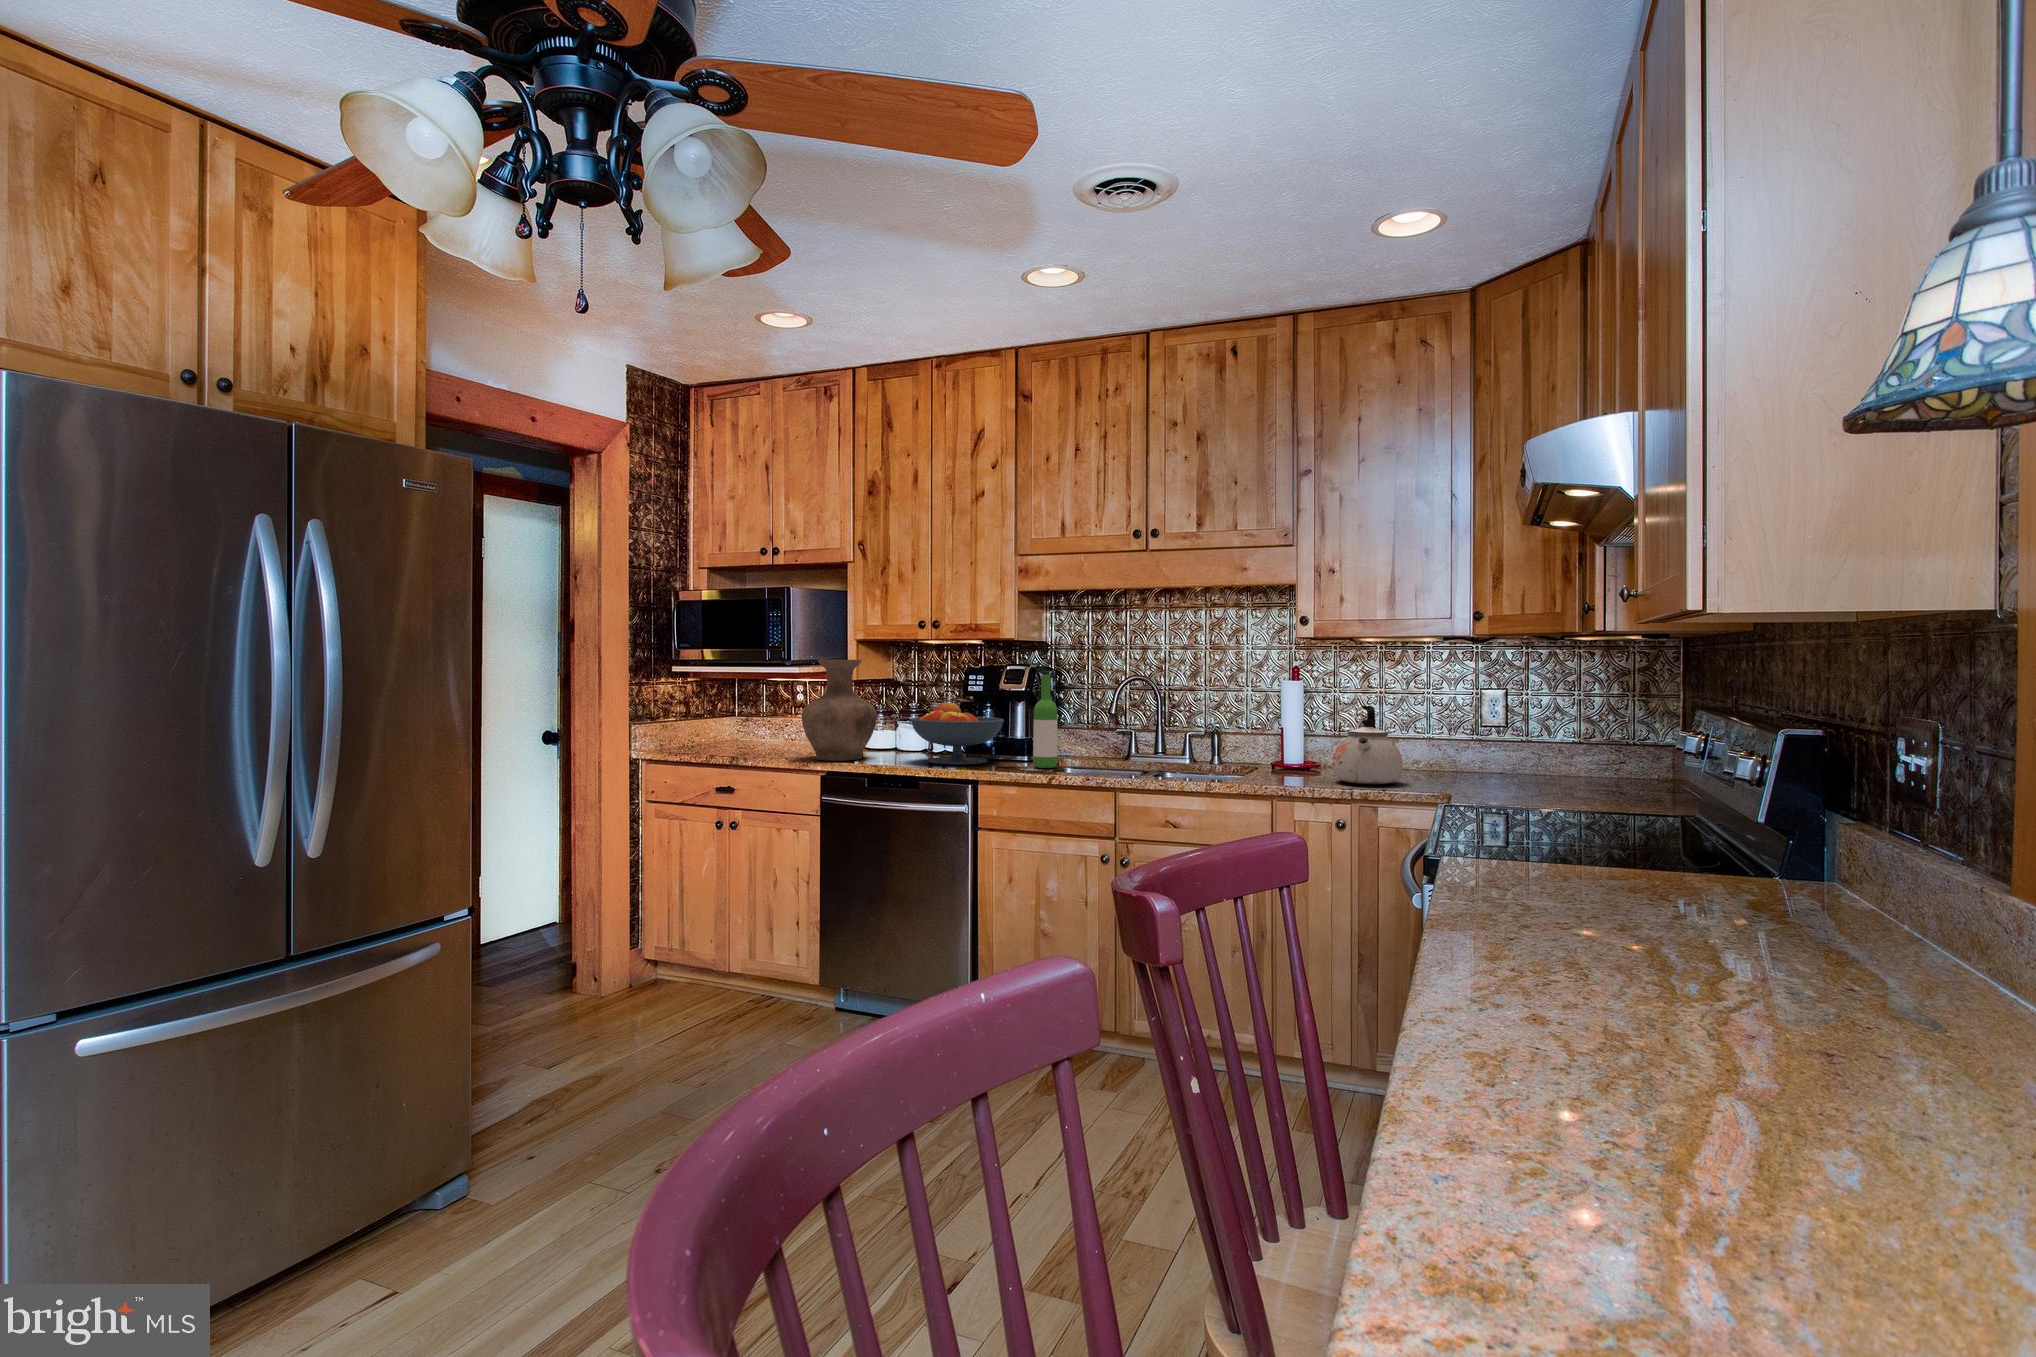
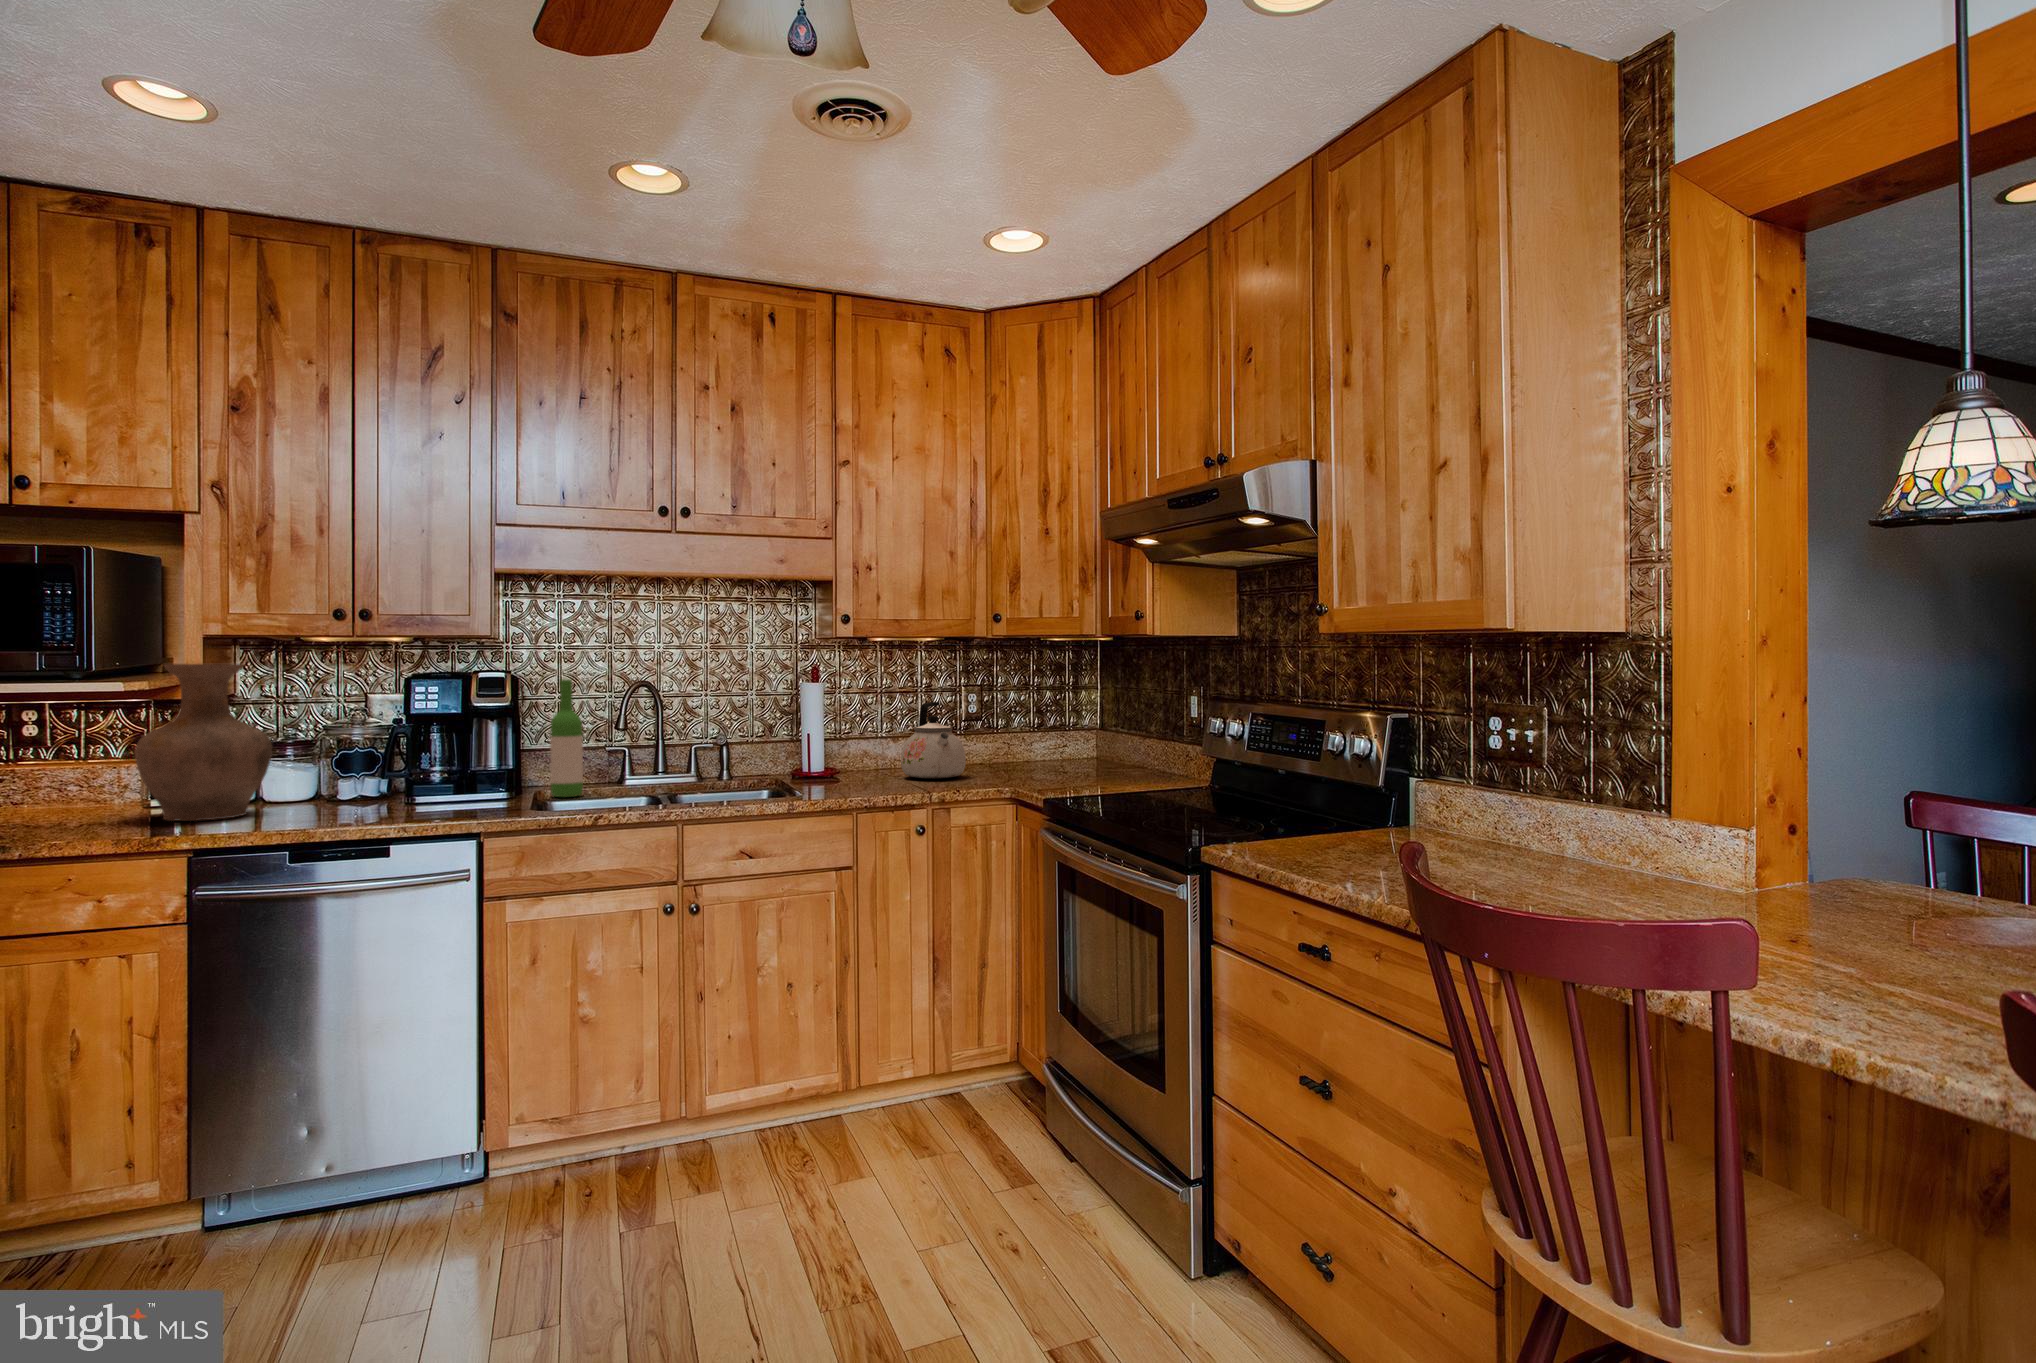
fruit bowl: present [910,703,1004,765] -> none [347,722,490,807]

